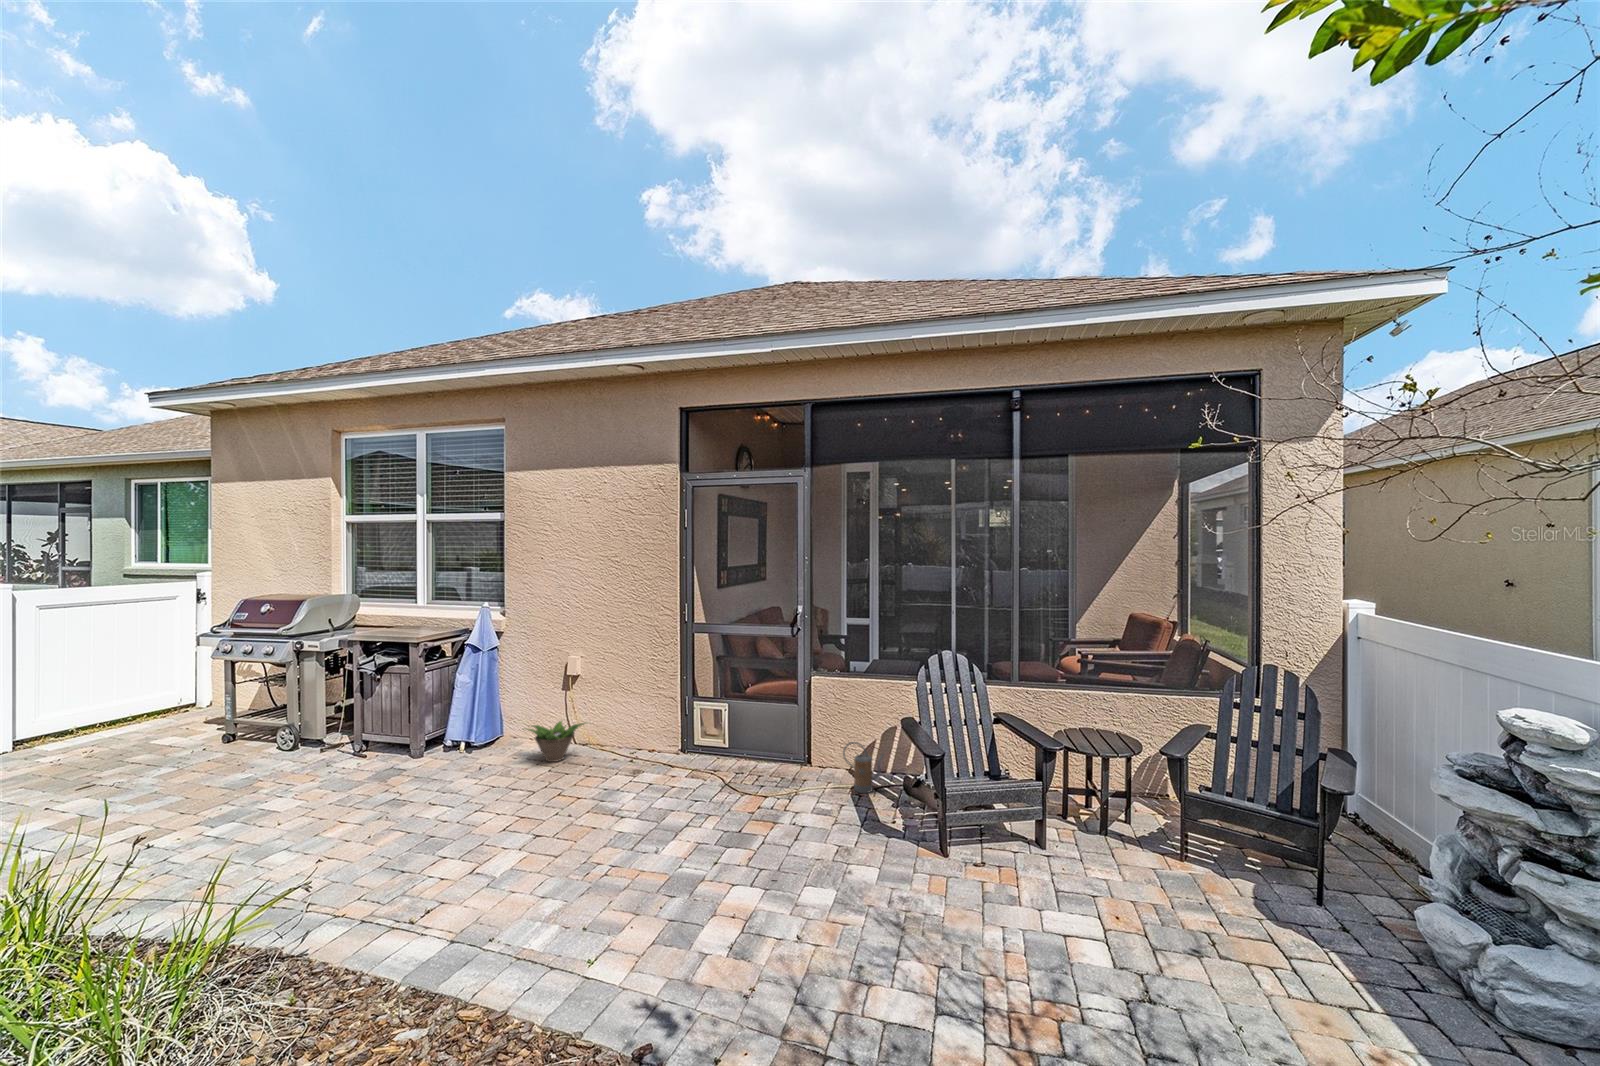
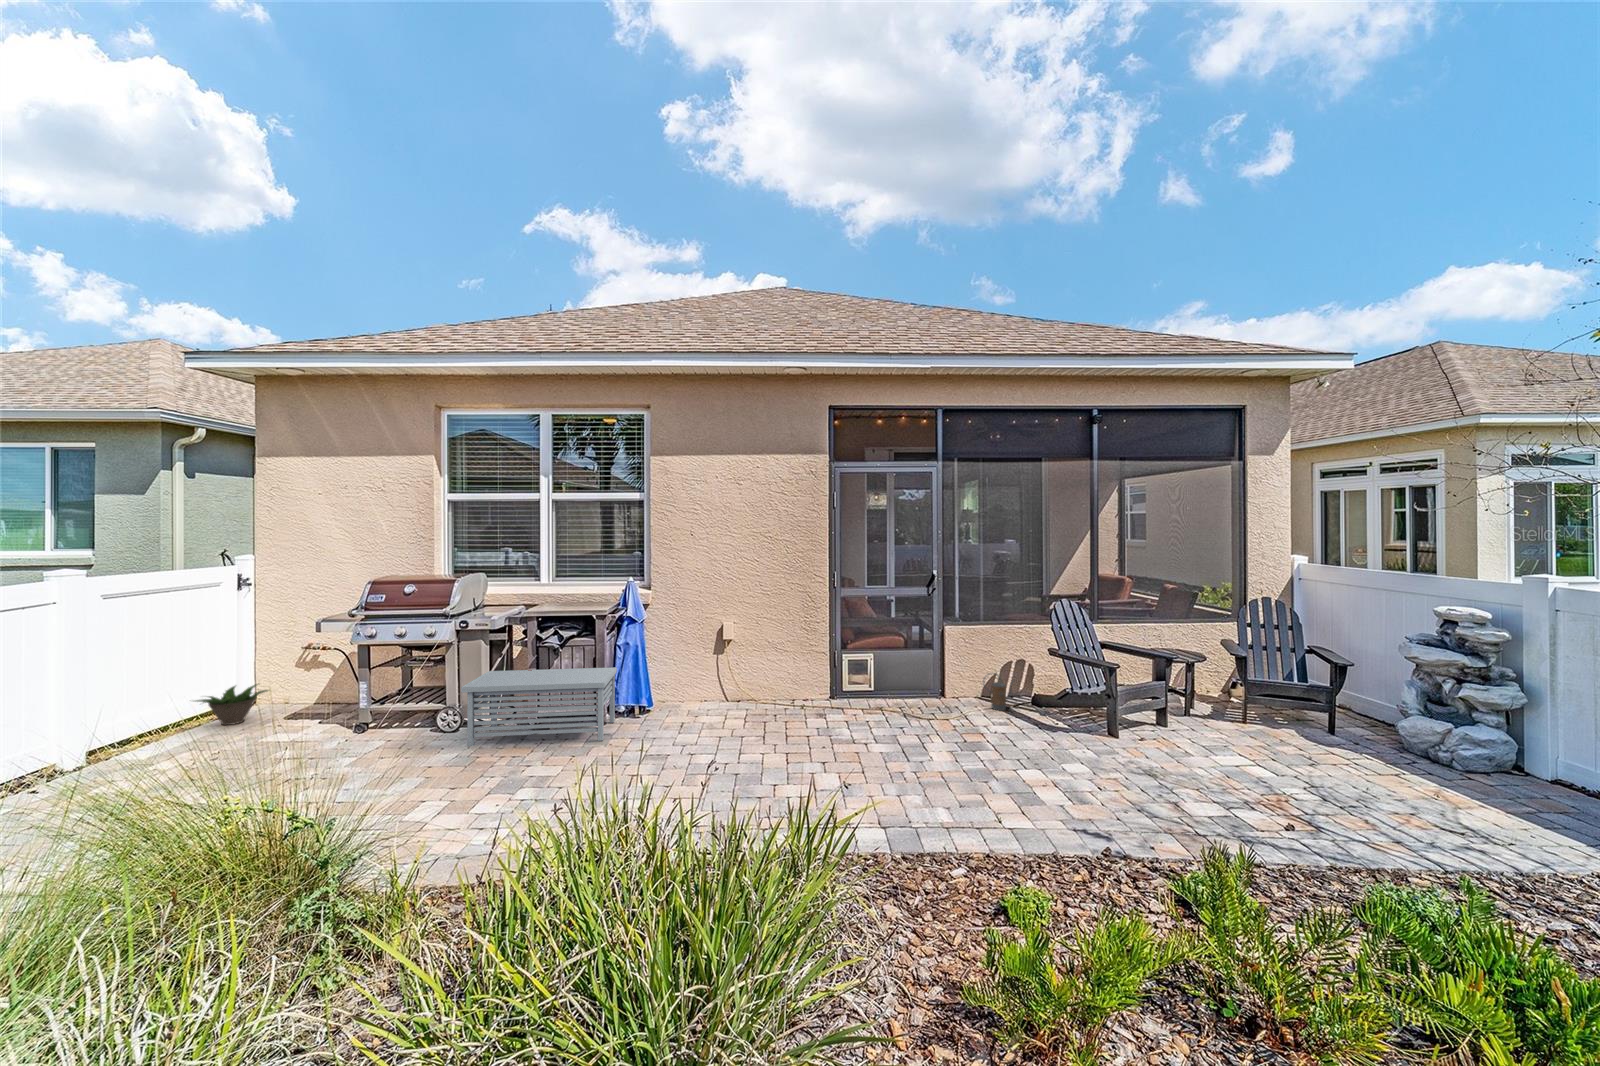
storage bench: none [263,693,438,778] -> present [461,667,617,746]
decorative plant: present [528,721,585,762] -> present [196,684,268,725]

